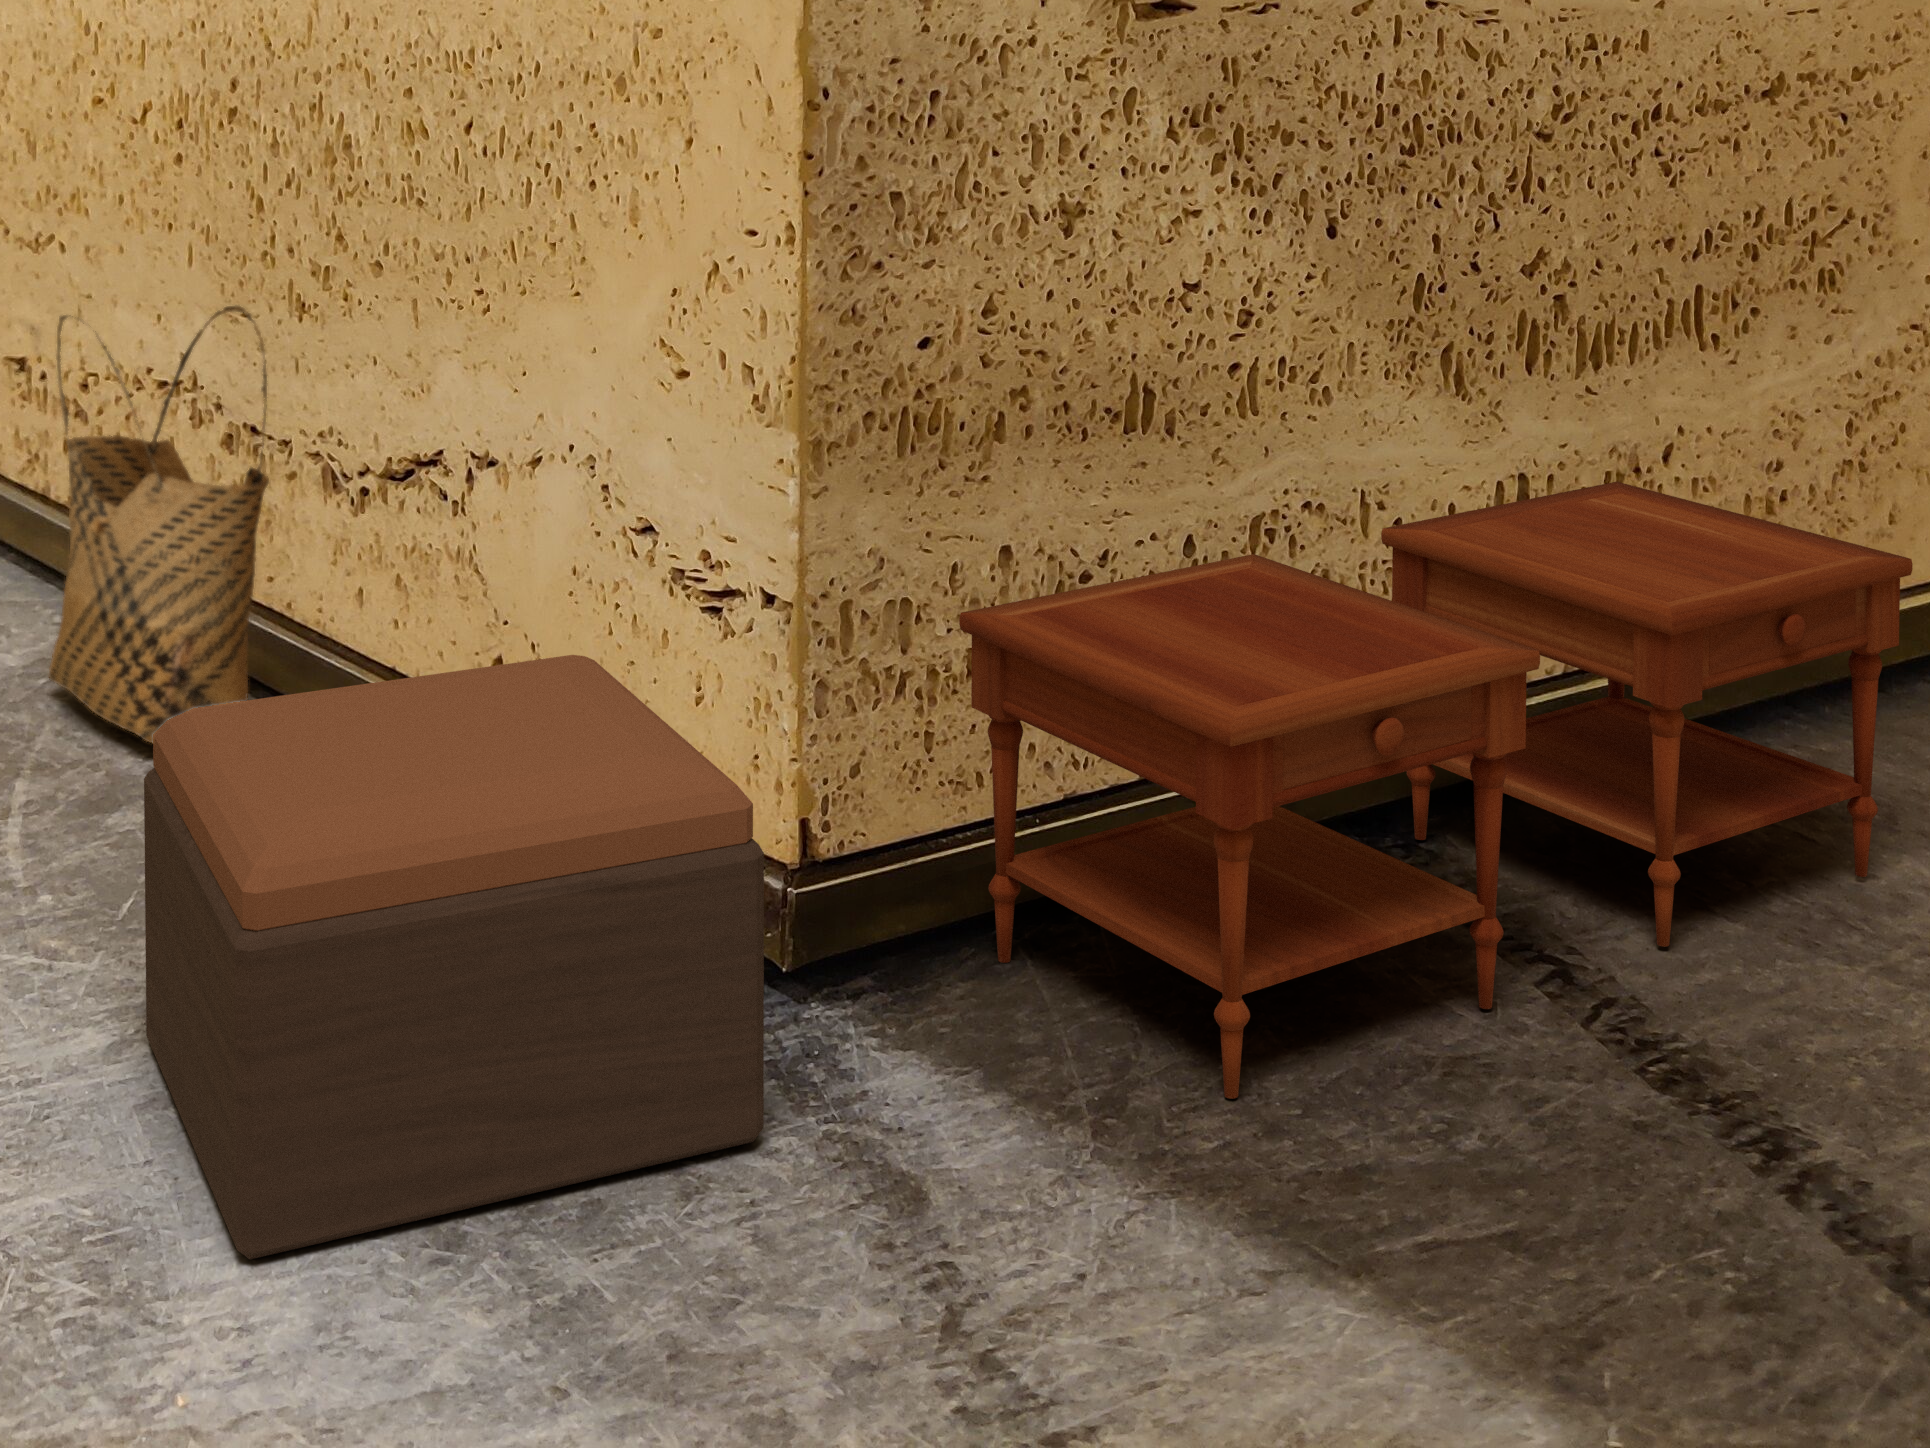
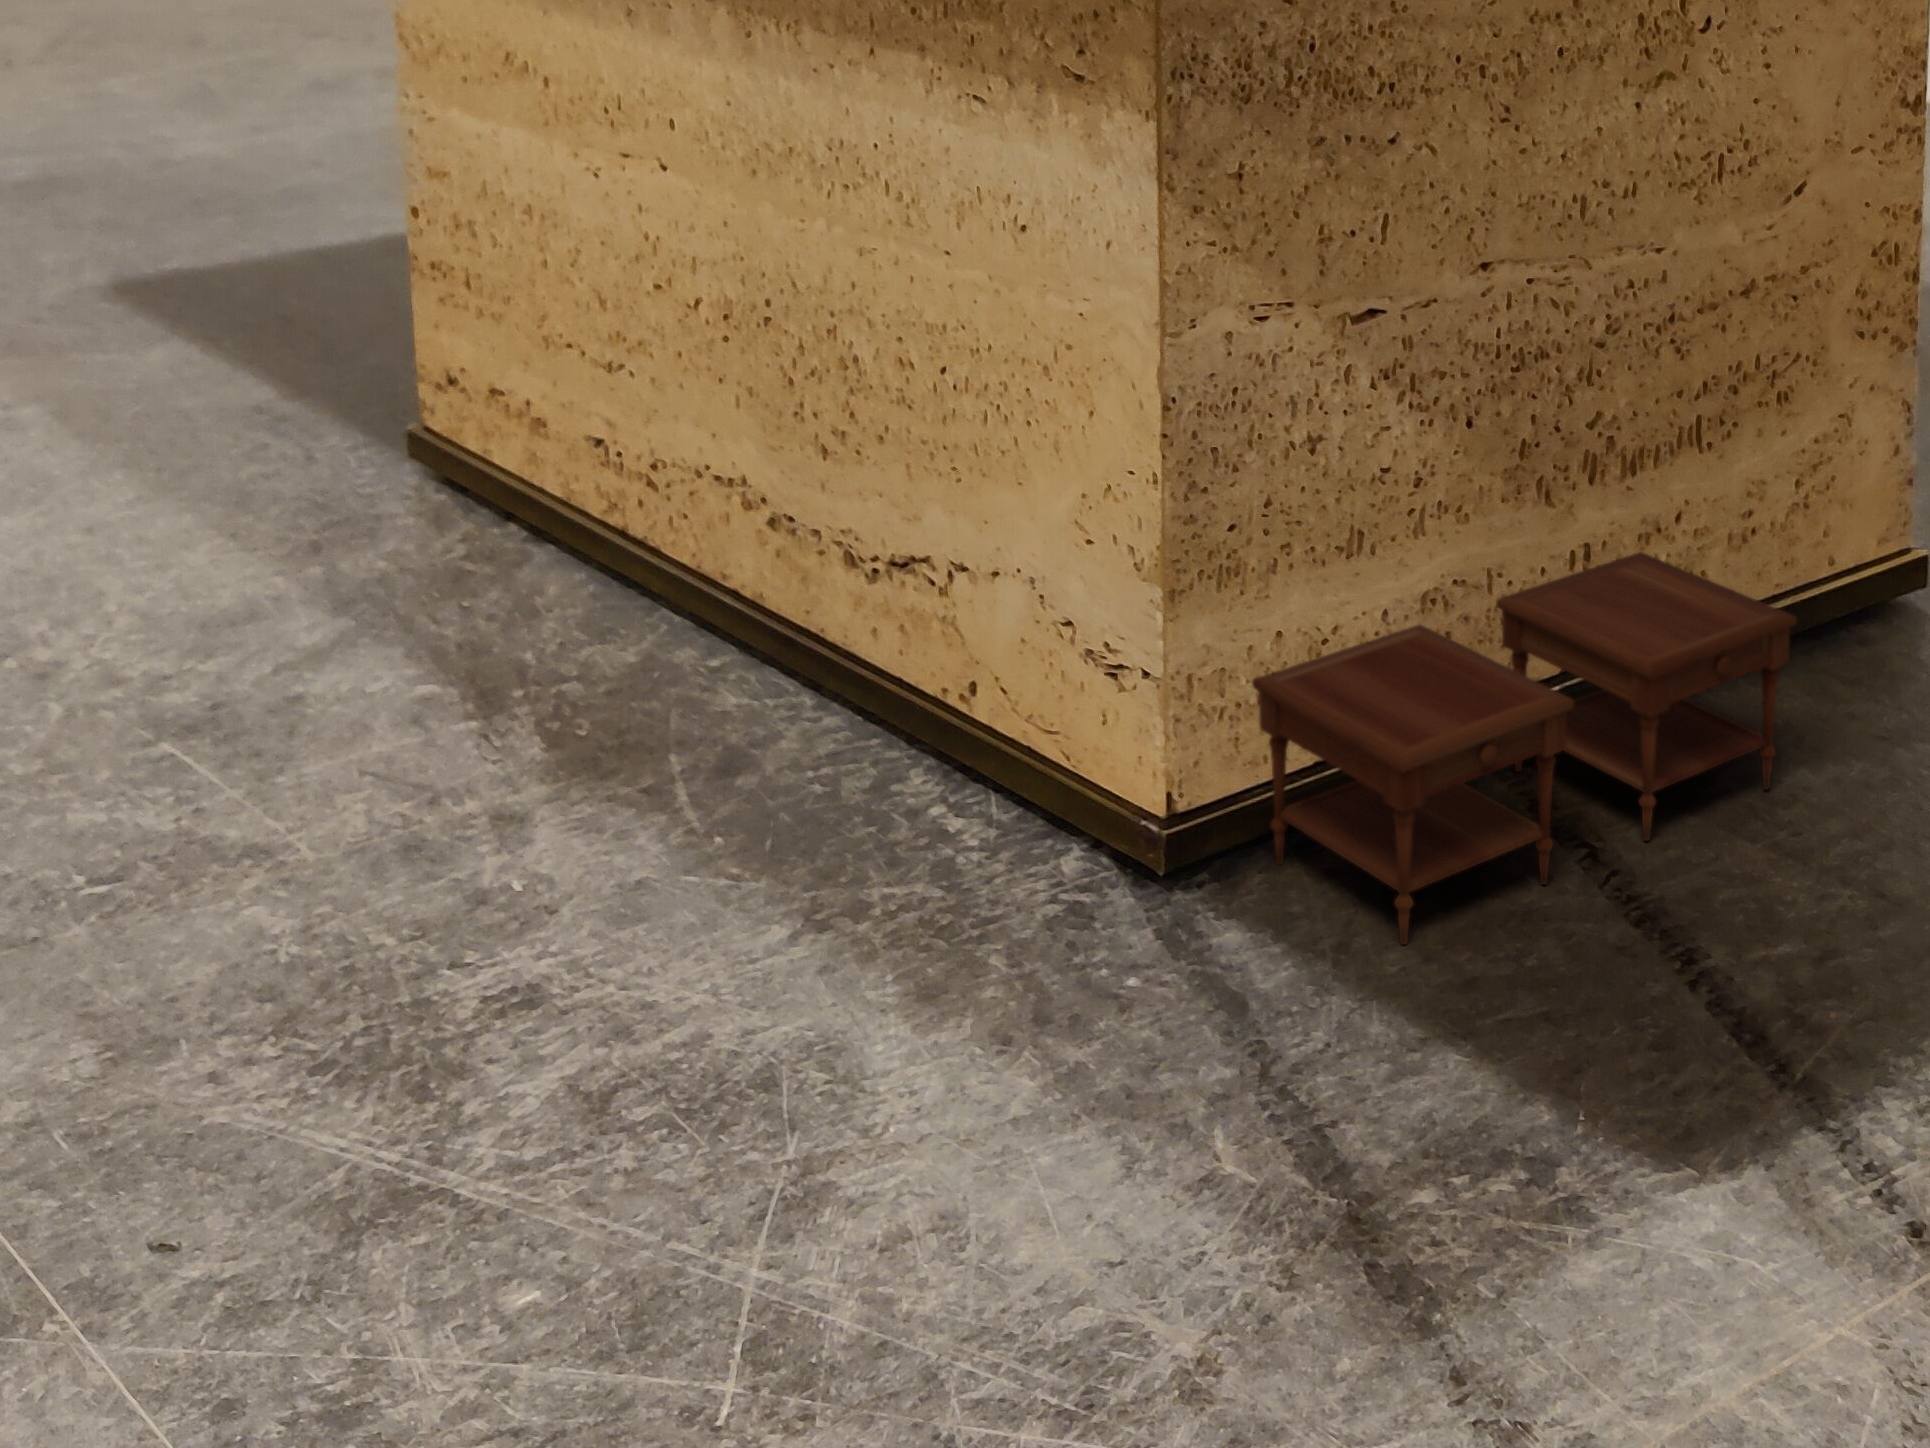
woven basket: present [49,306,269,742] -> none [671,453,815,731]
footstool: present [144,655,764,1259] -> none [807,713,1158,1056]

